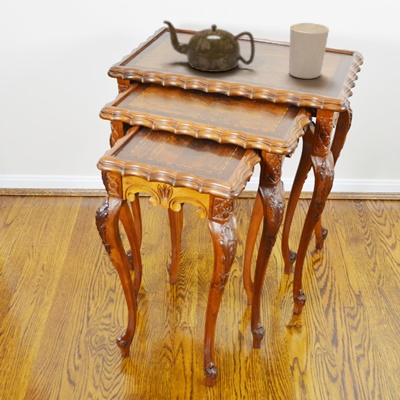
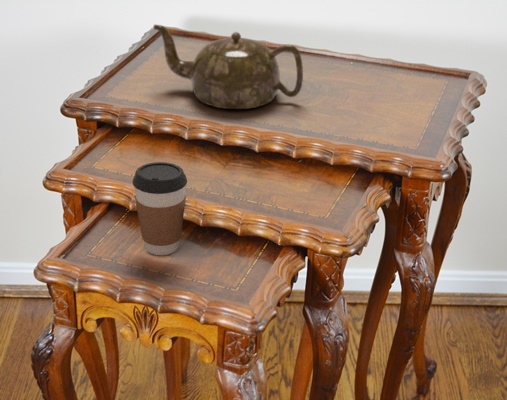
candle holder: present [289,23,329,79] -> none [359,32,423,123]
coffee cup: none [156,97,190,155] -> present [133,162,187,255]

